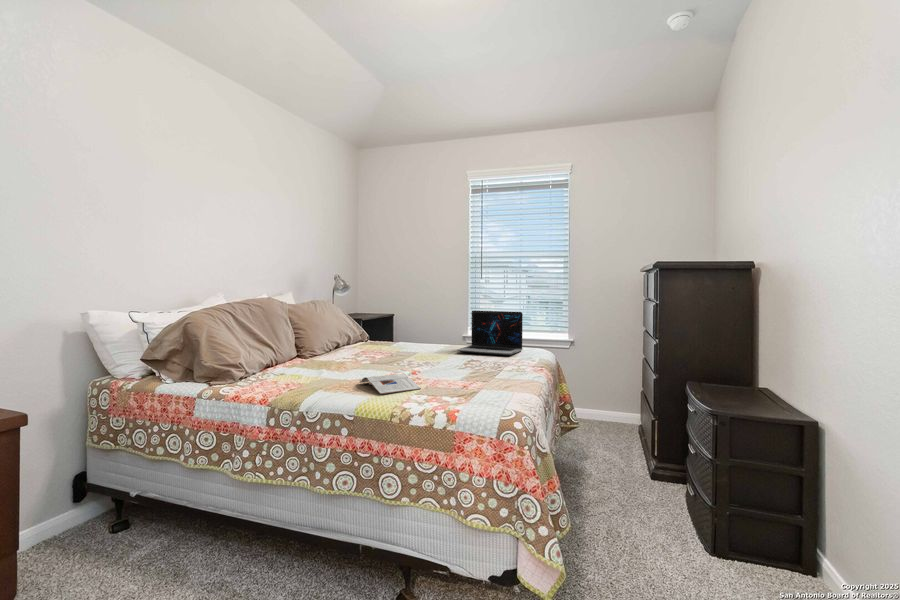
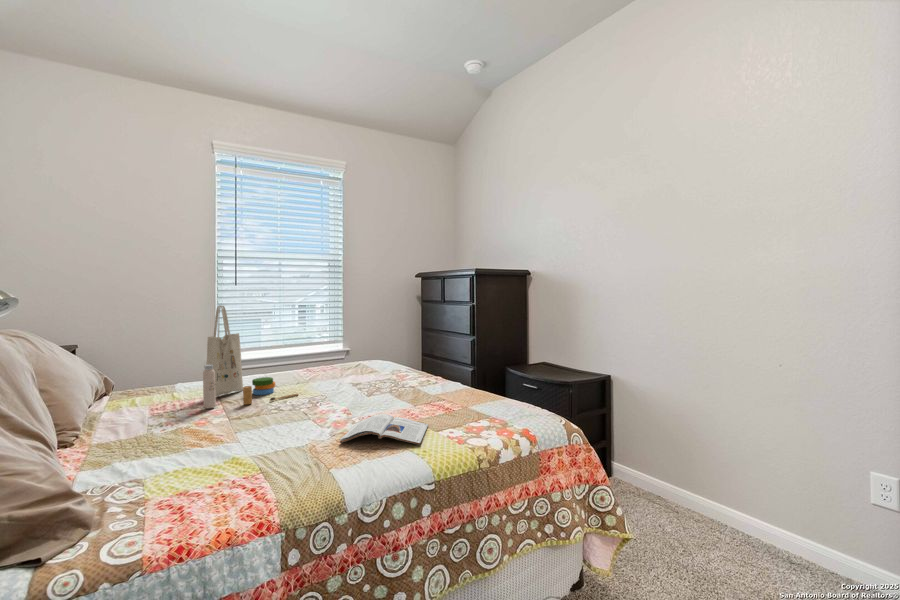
tote bag: none [372,290,426,359] -> present [203,305,298,408]
laptop: present [457,311,523,355] -> none [303,324,378,378]

